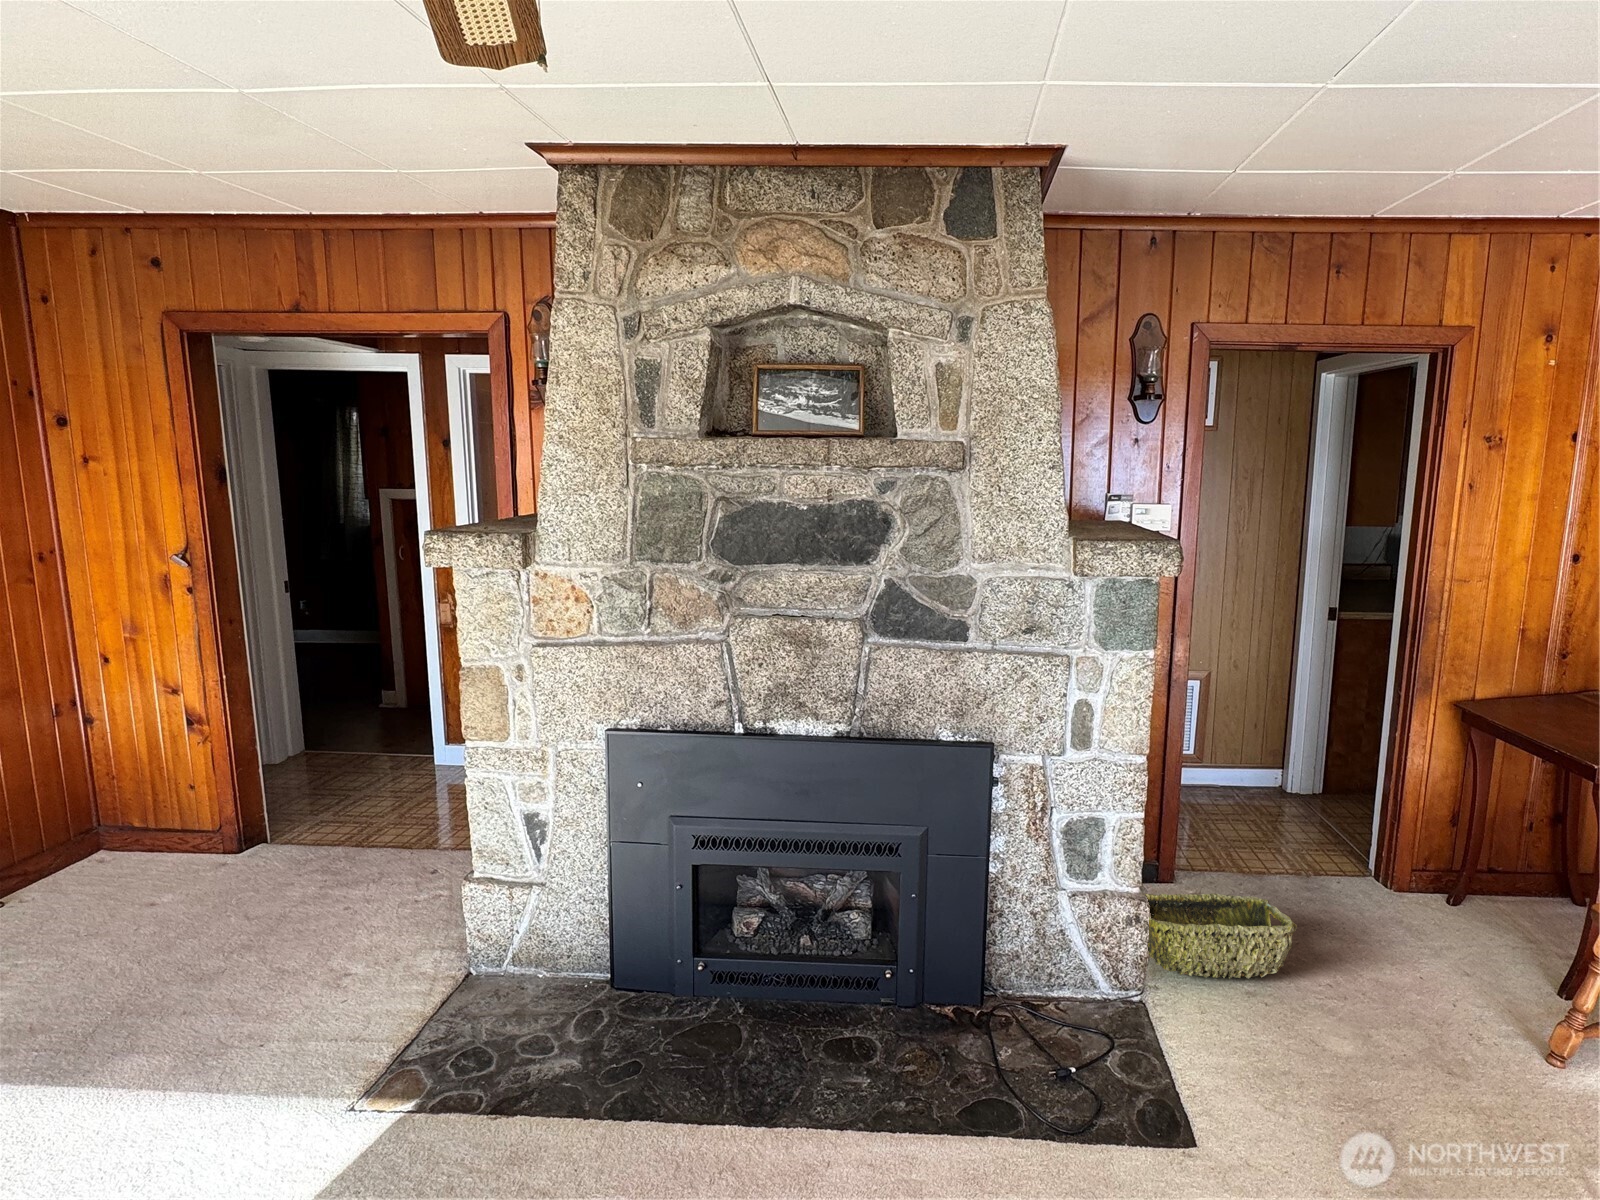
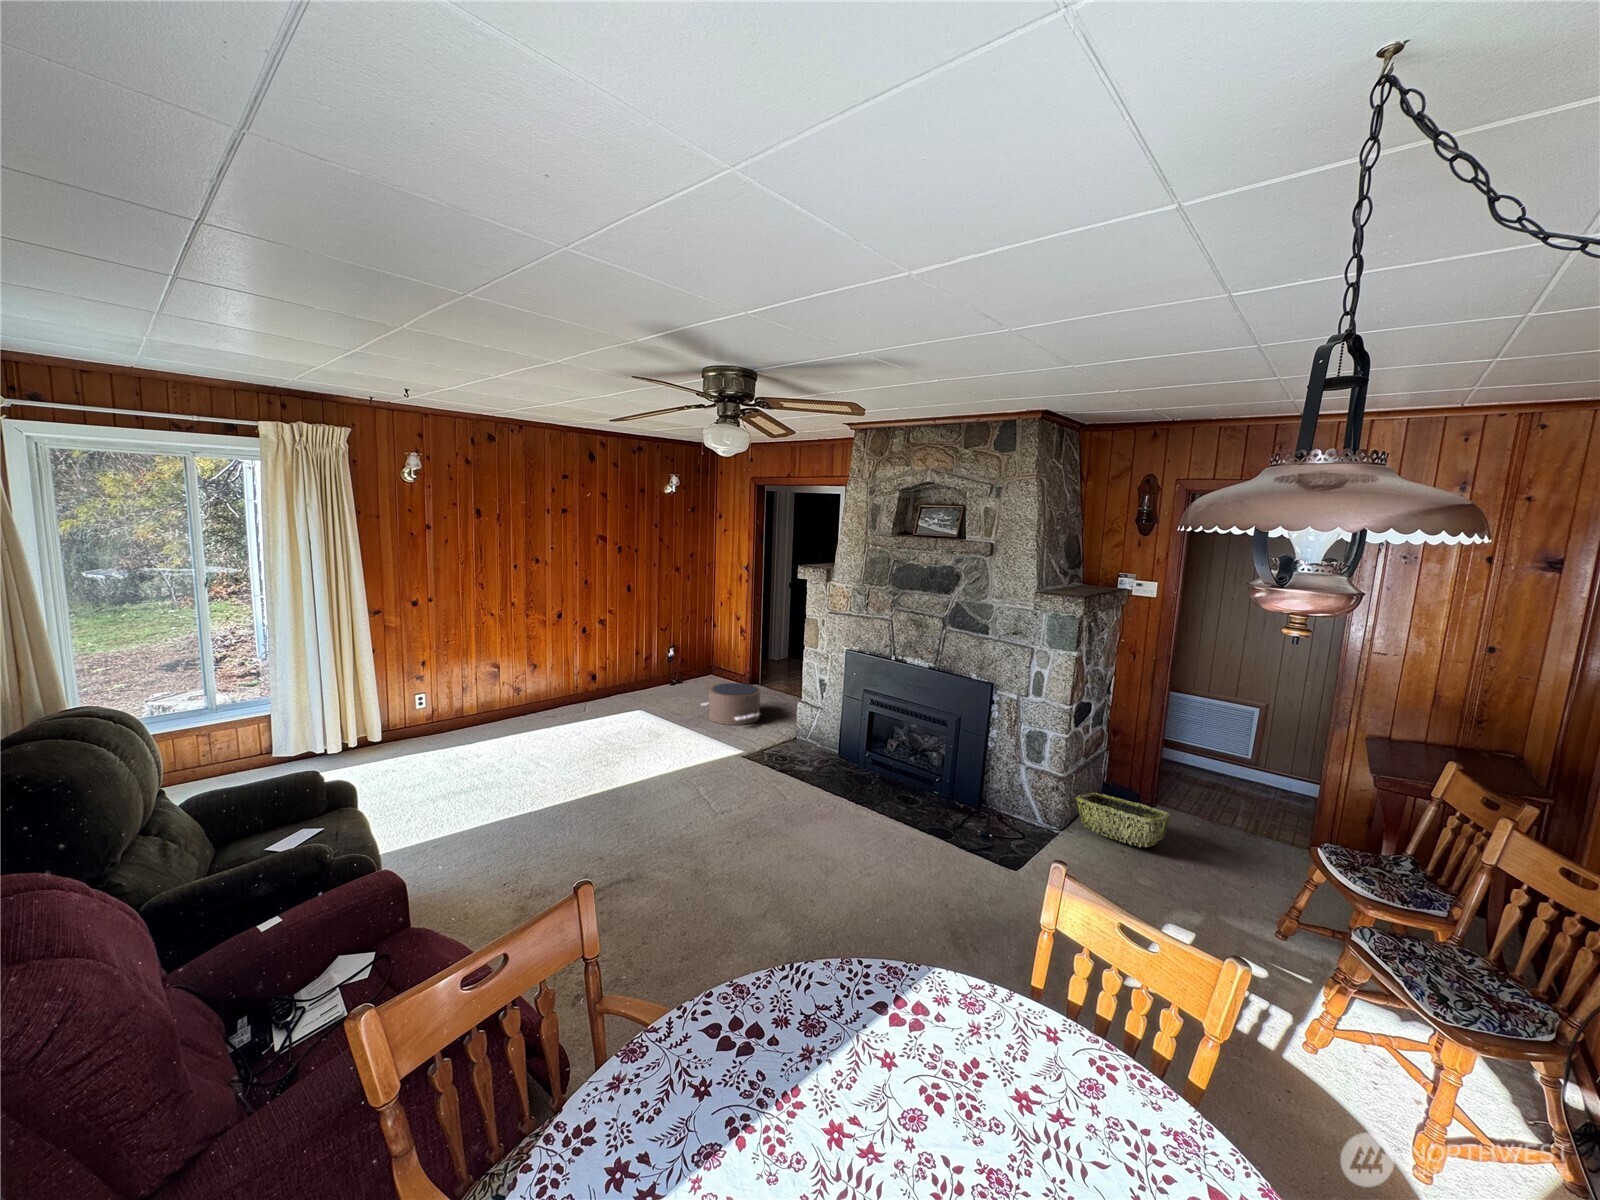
pouf: none [104,858,324,1003] -> present [701,683,760,725]

